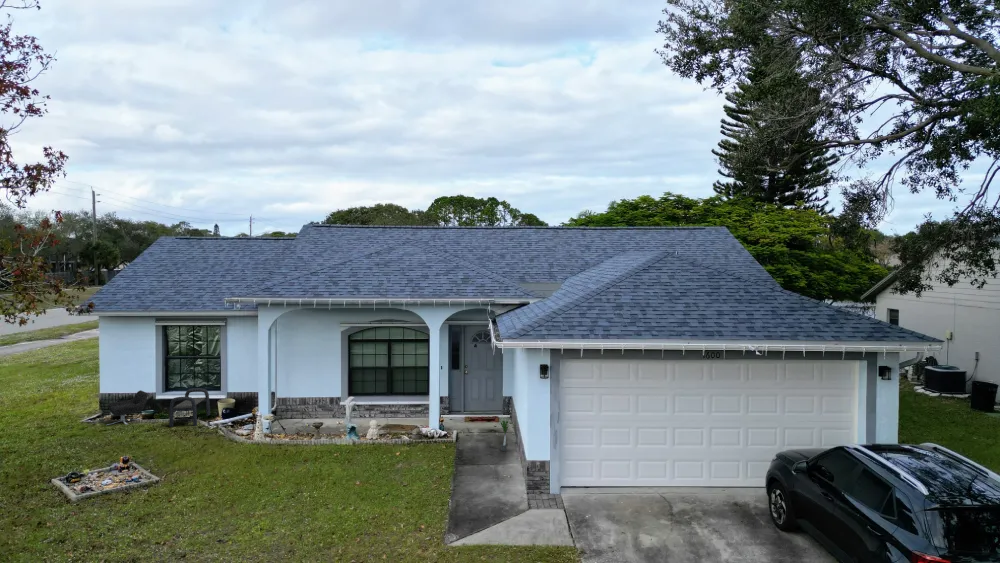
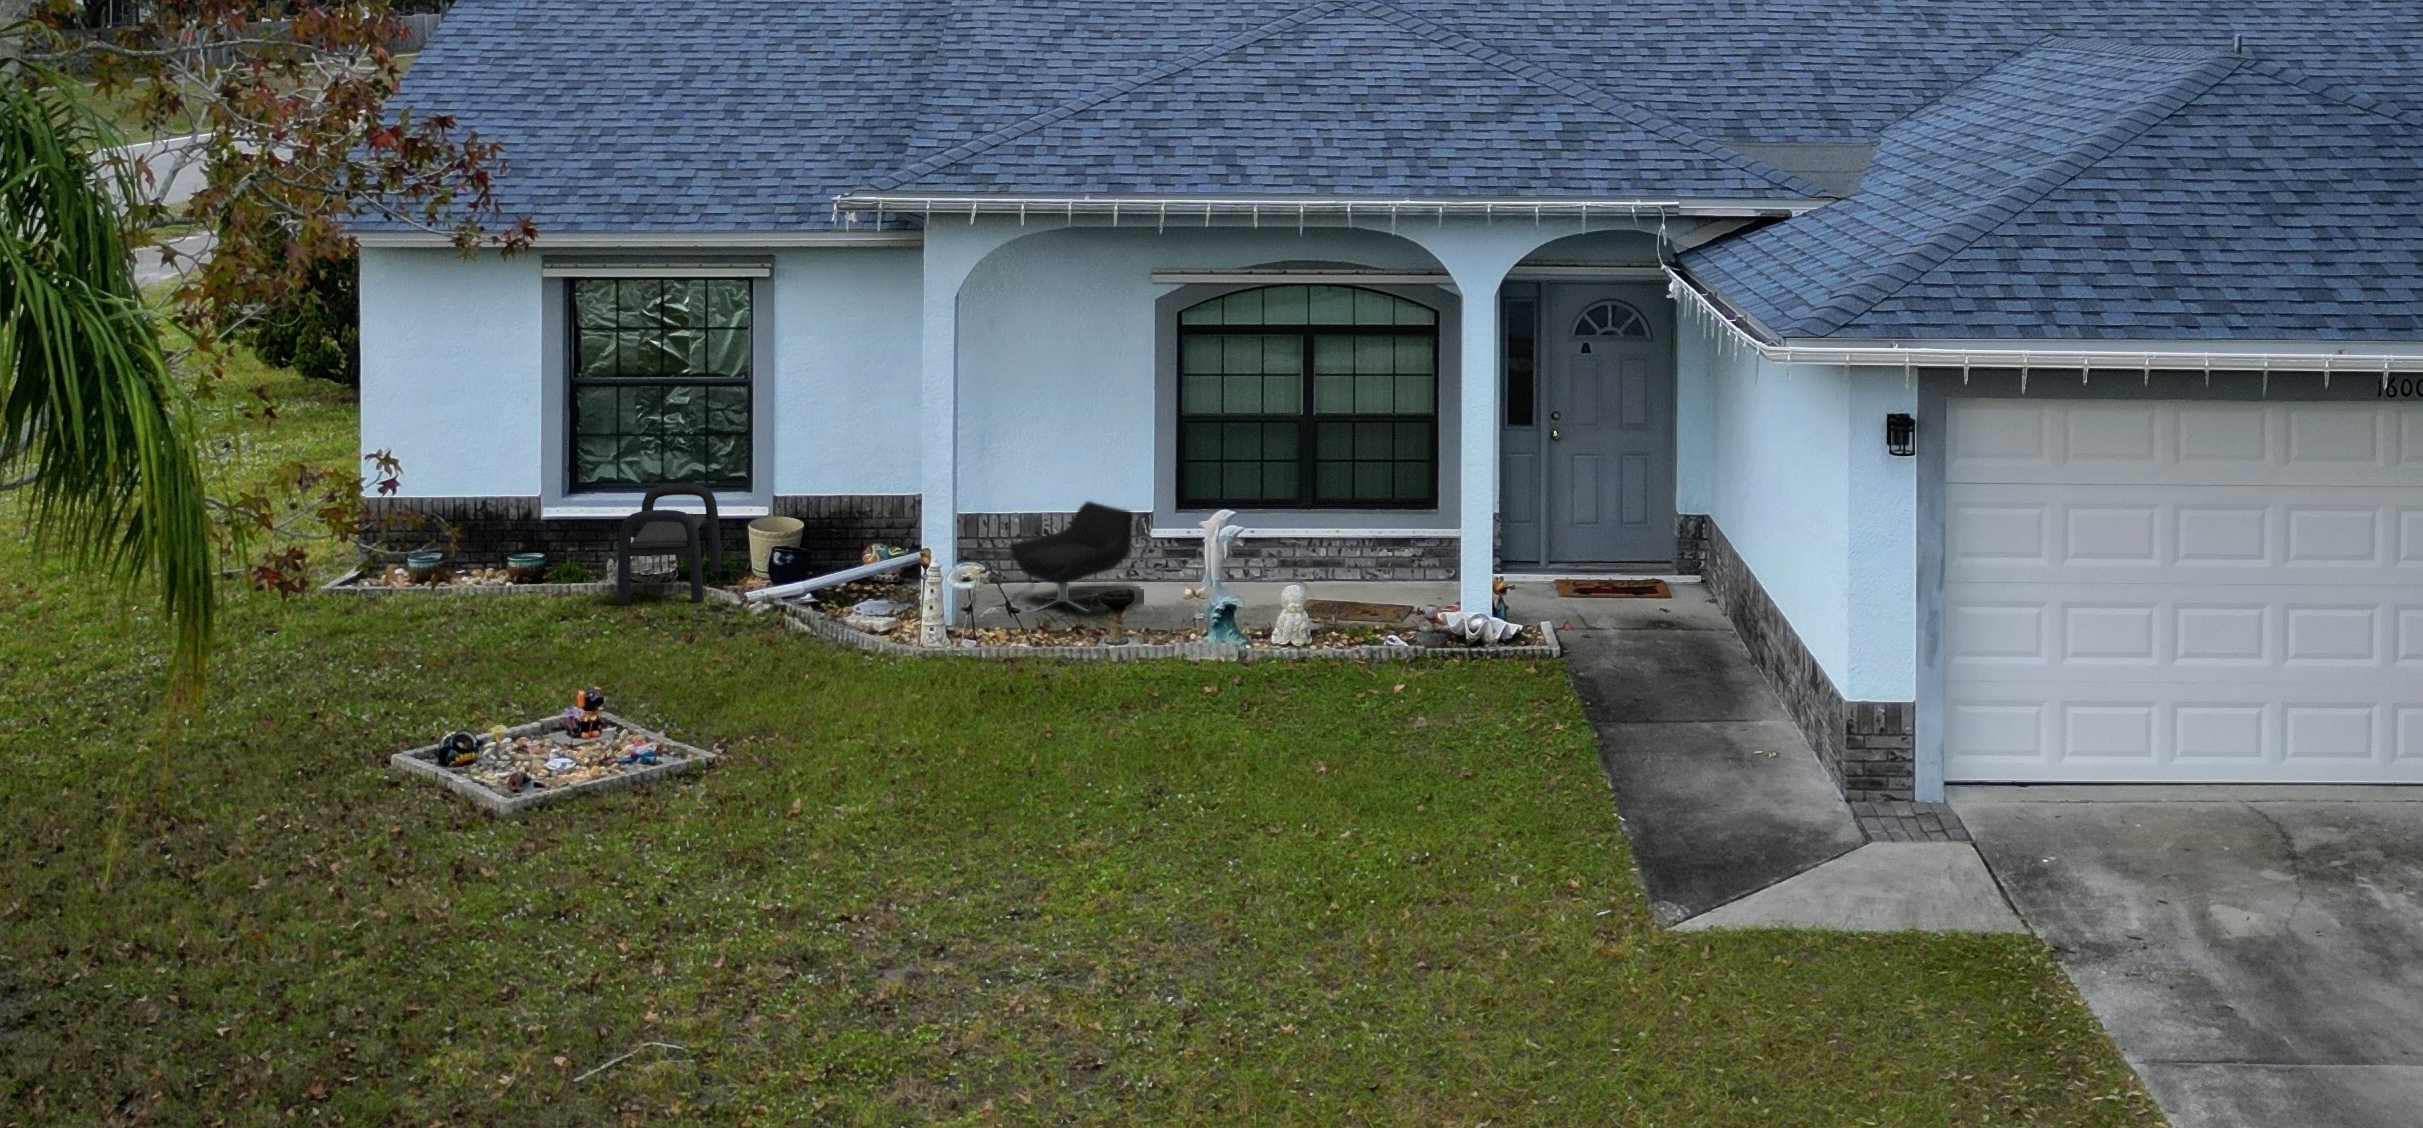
lounge chair: present [107,390,148,425] -> present [1010,501,1133,612]
potted plant: present [500,419,509,451] -> none [1687,566,1764,680]

